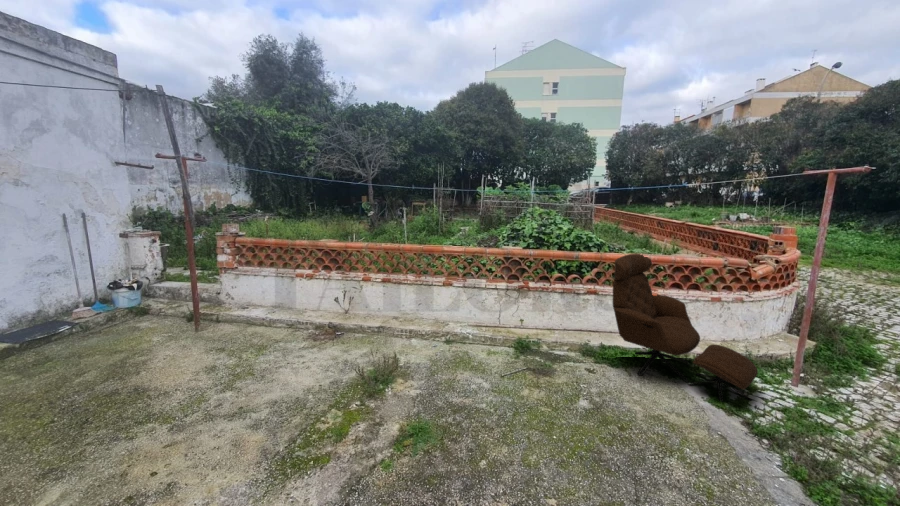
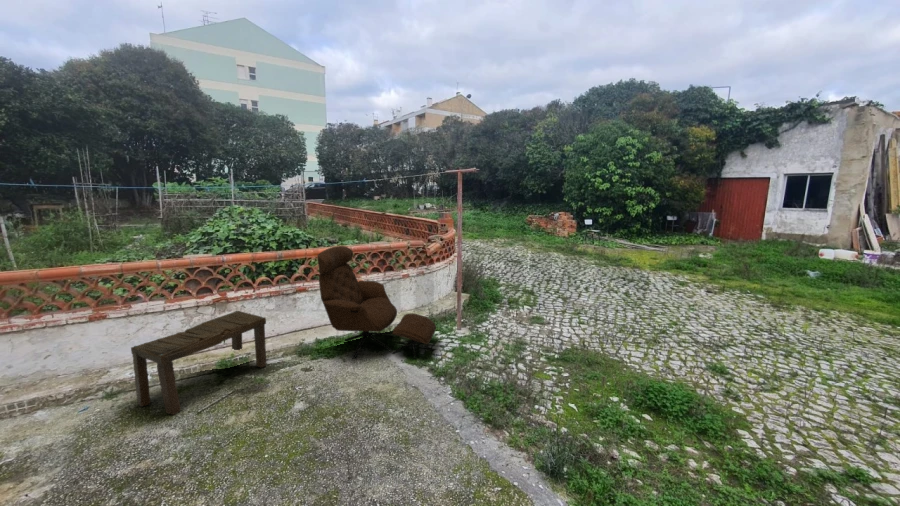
bench: none [463,299,559,371] -> present [131,311,266,415]

